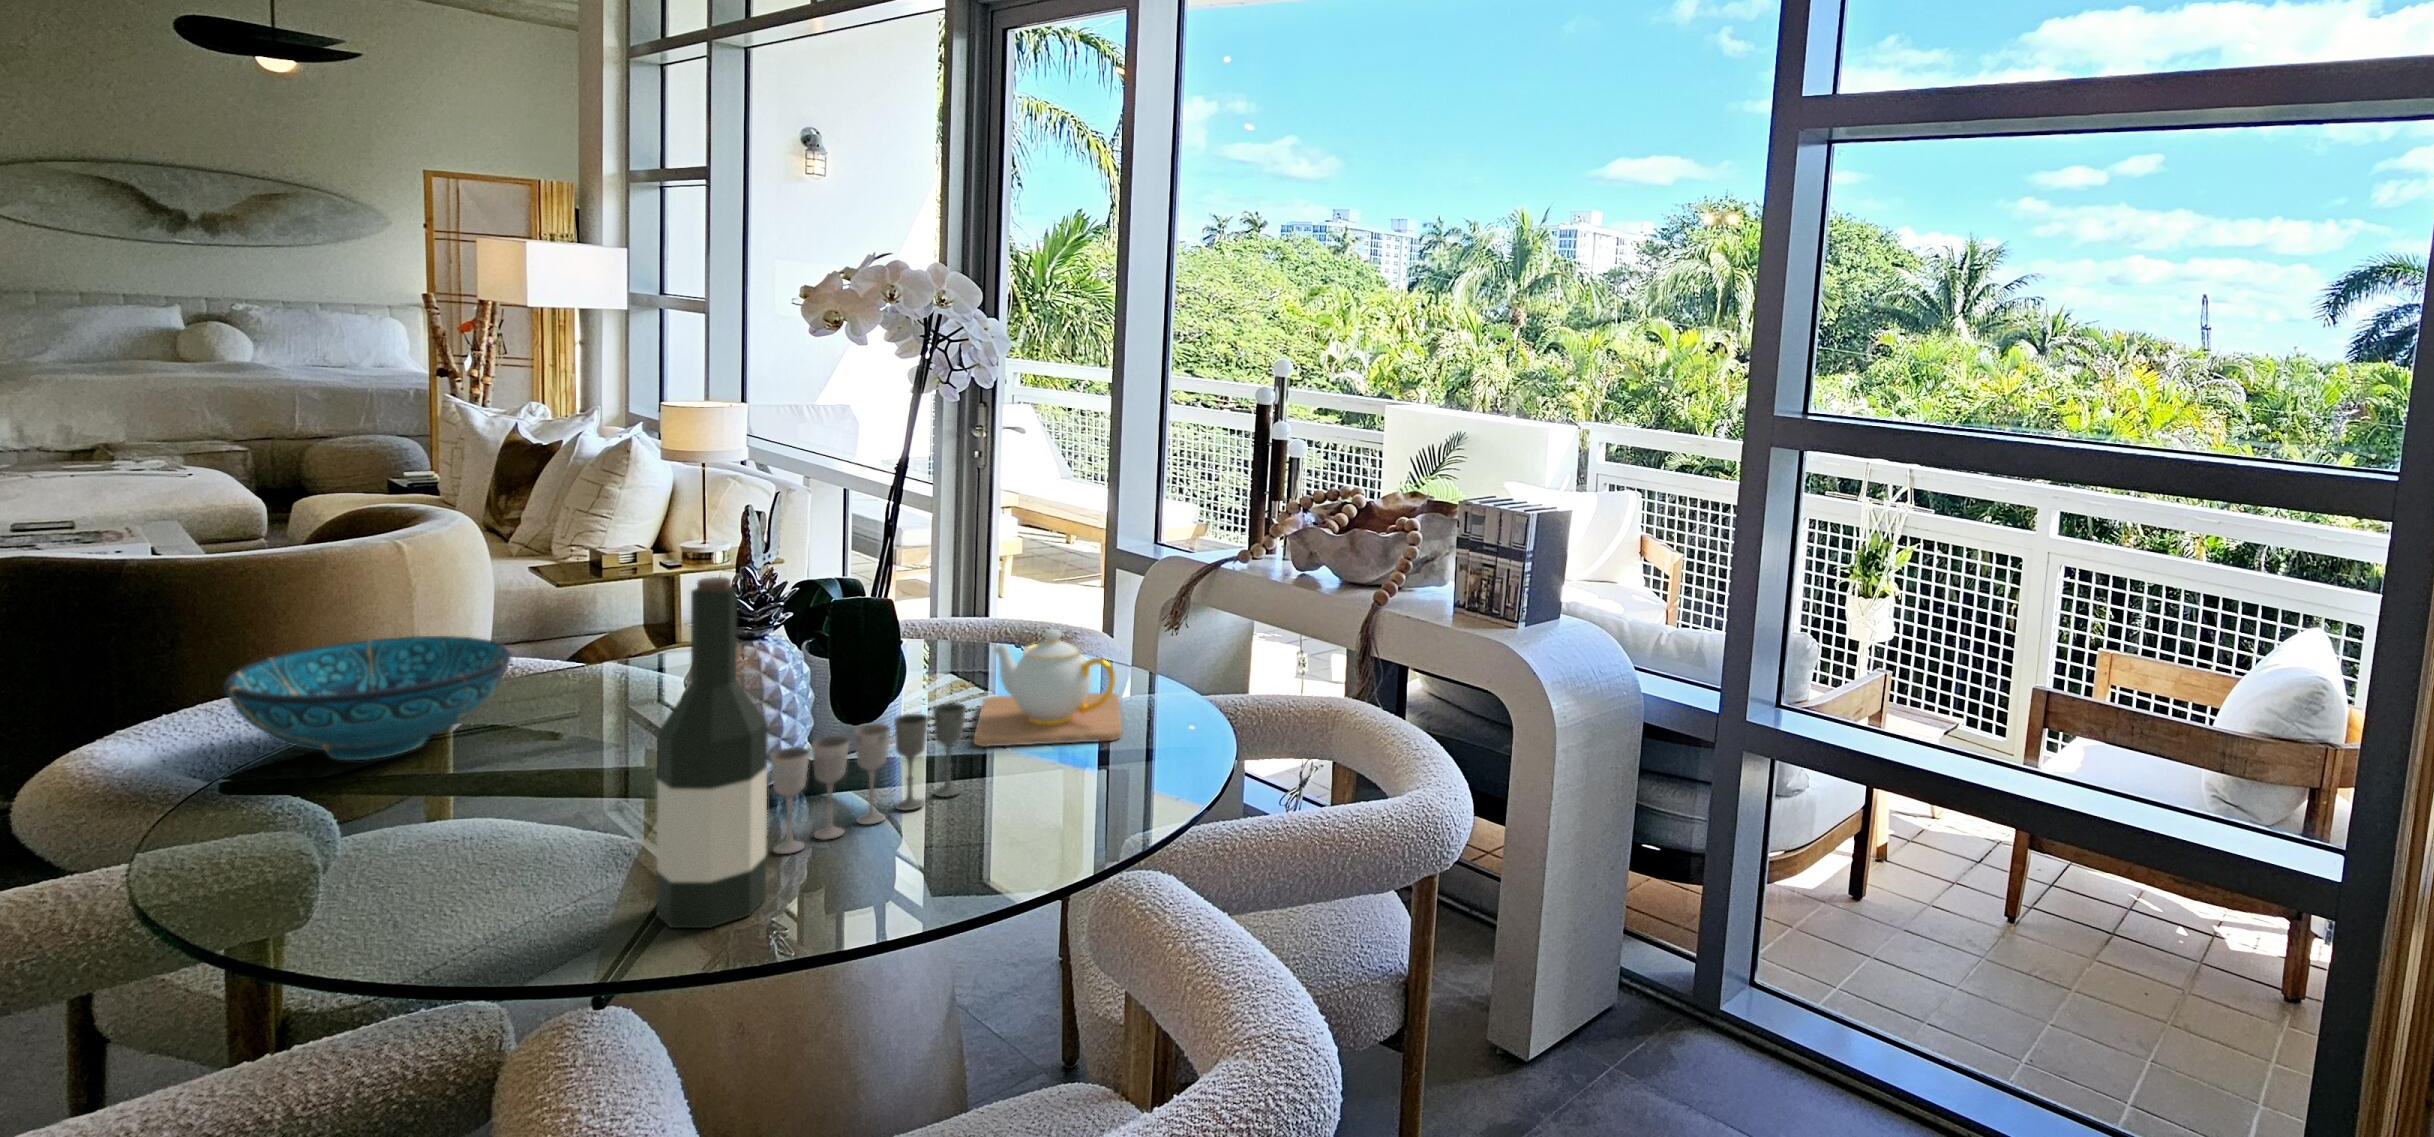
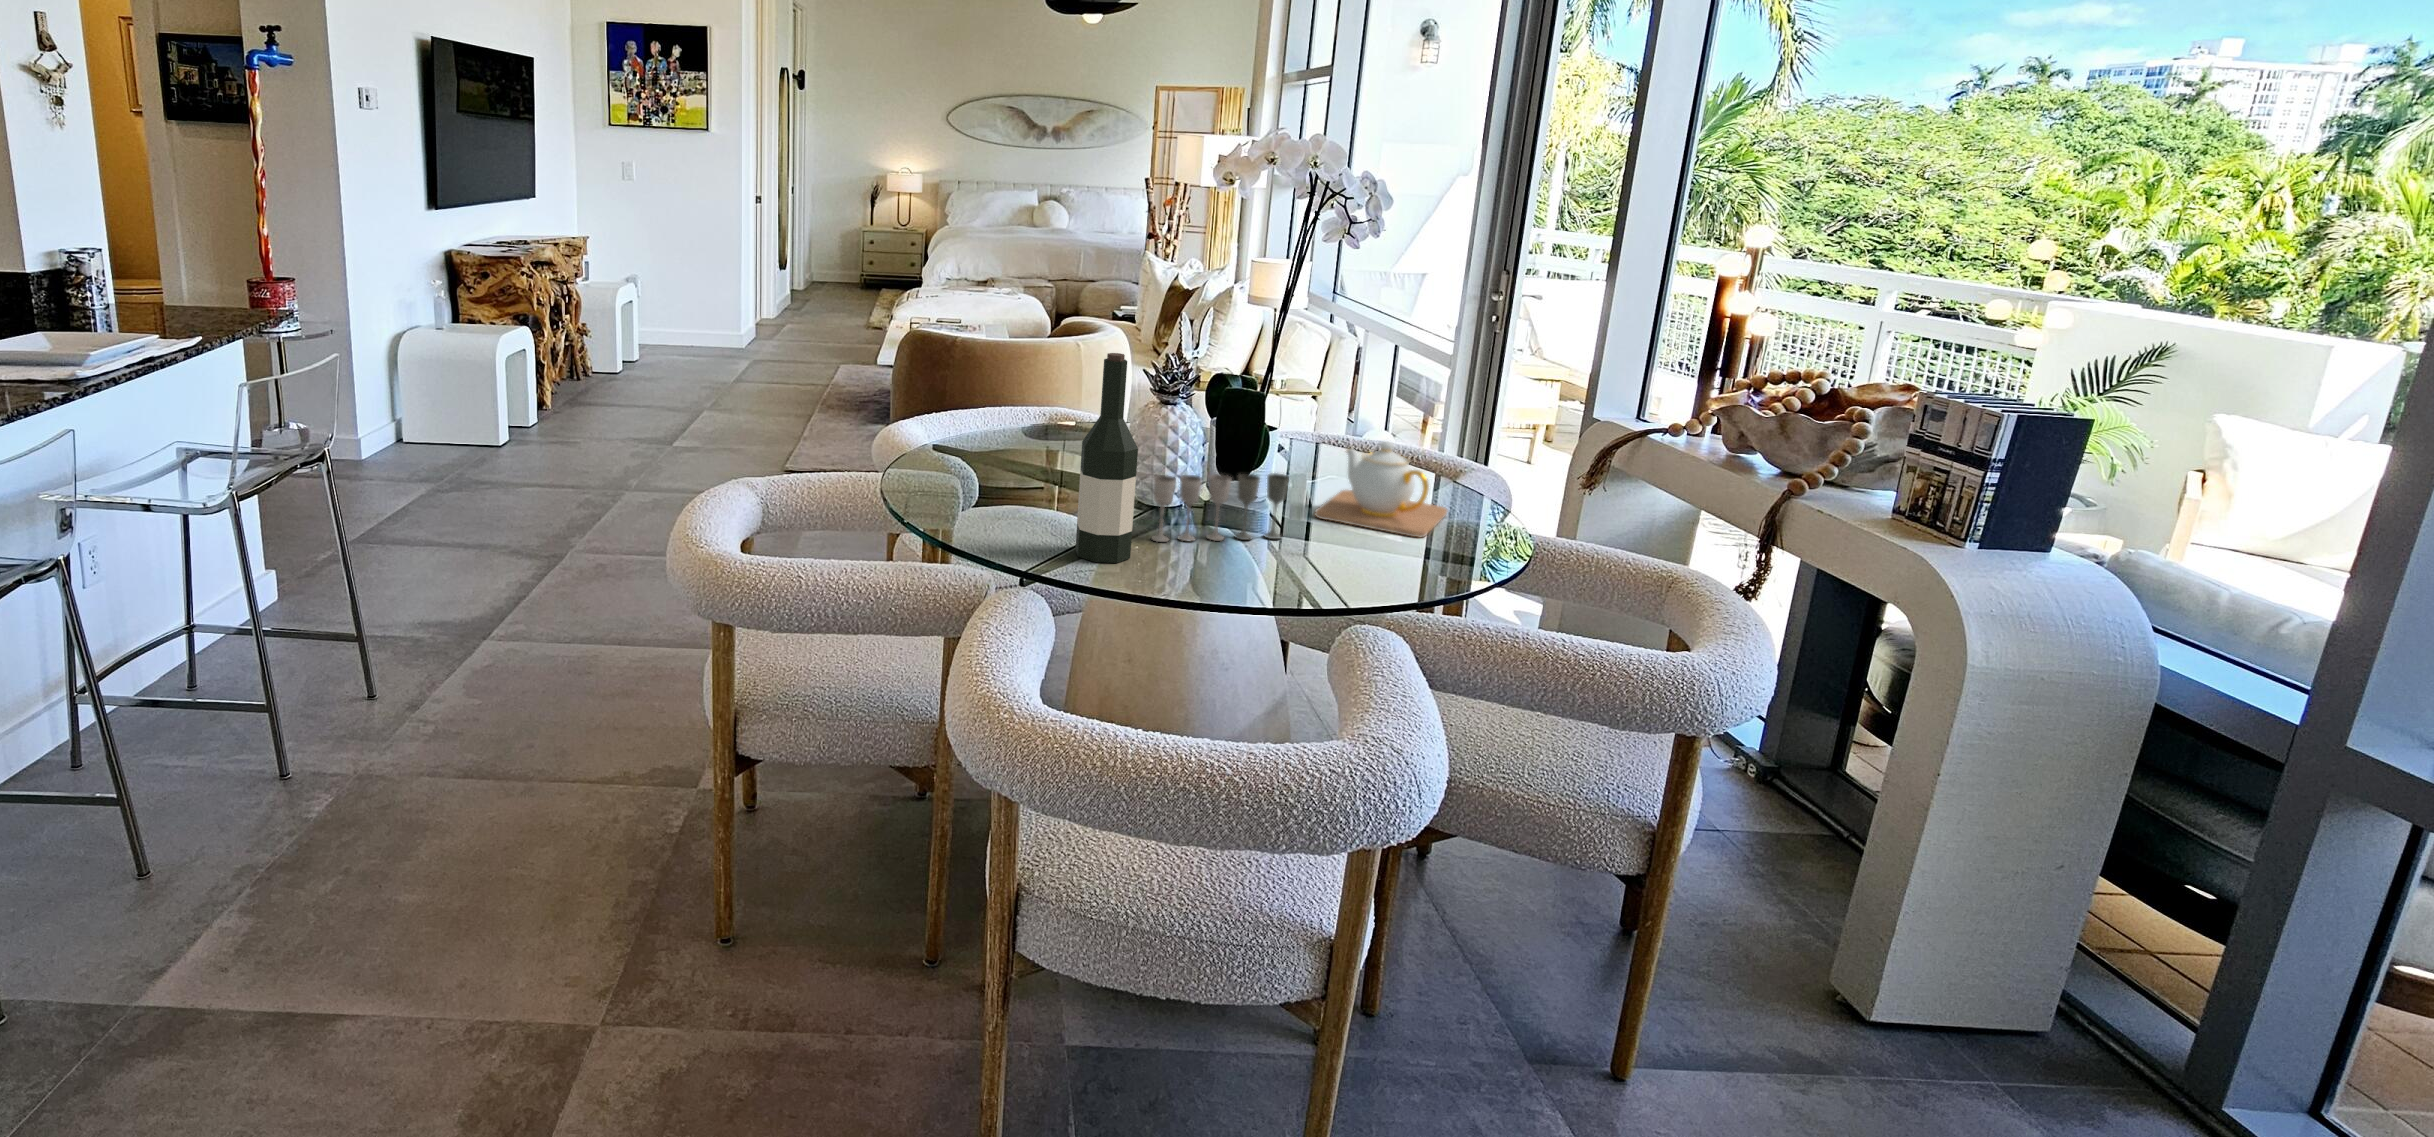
decorative bowl: present [223,636,511,760] -> none [950,384,1073,450]

